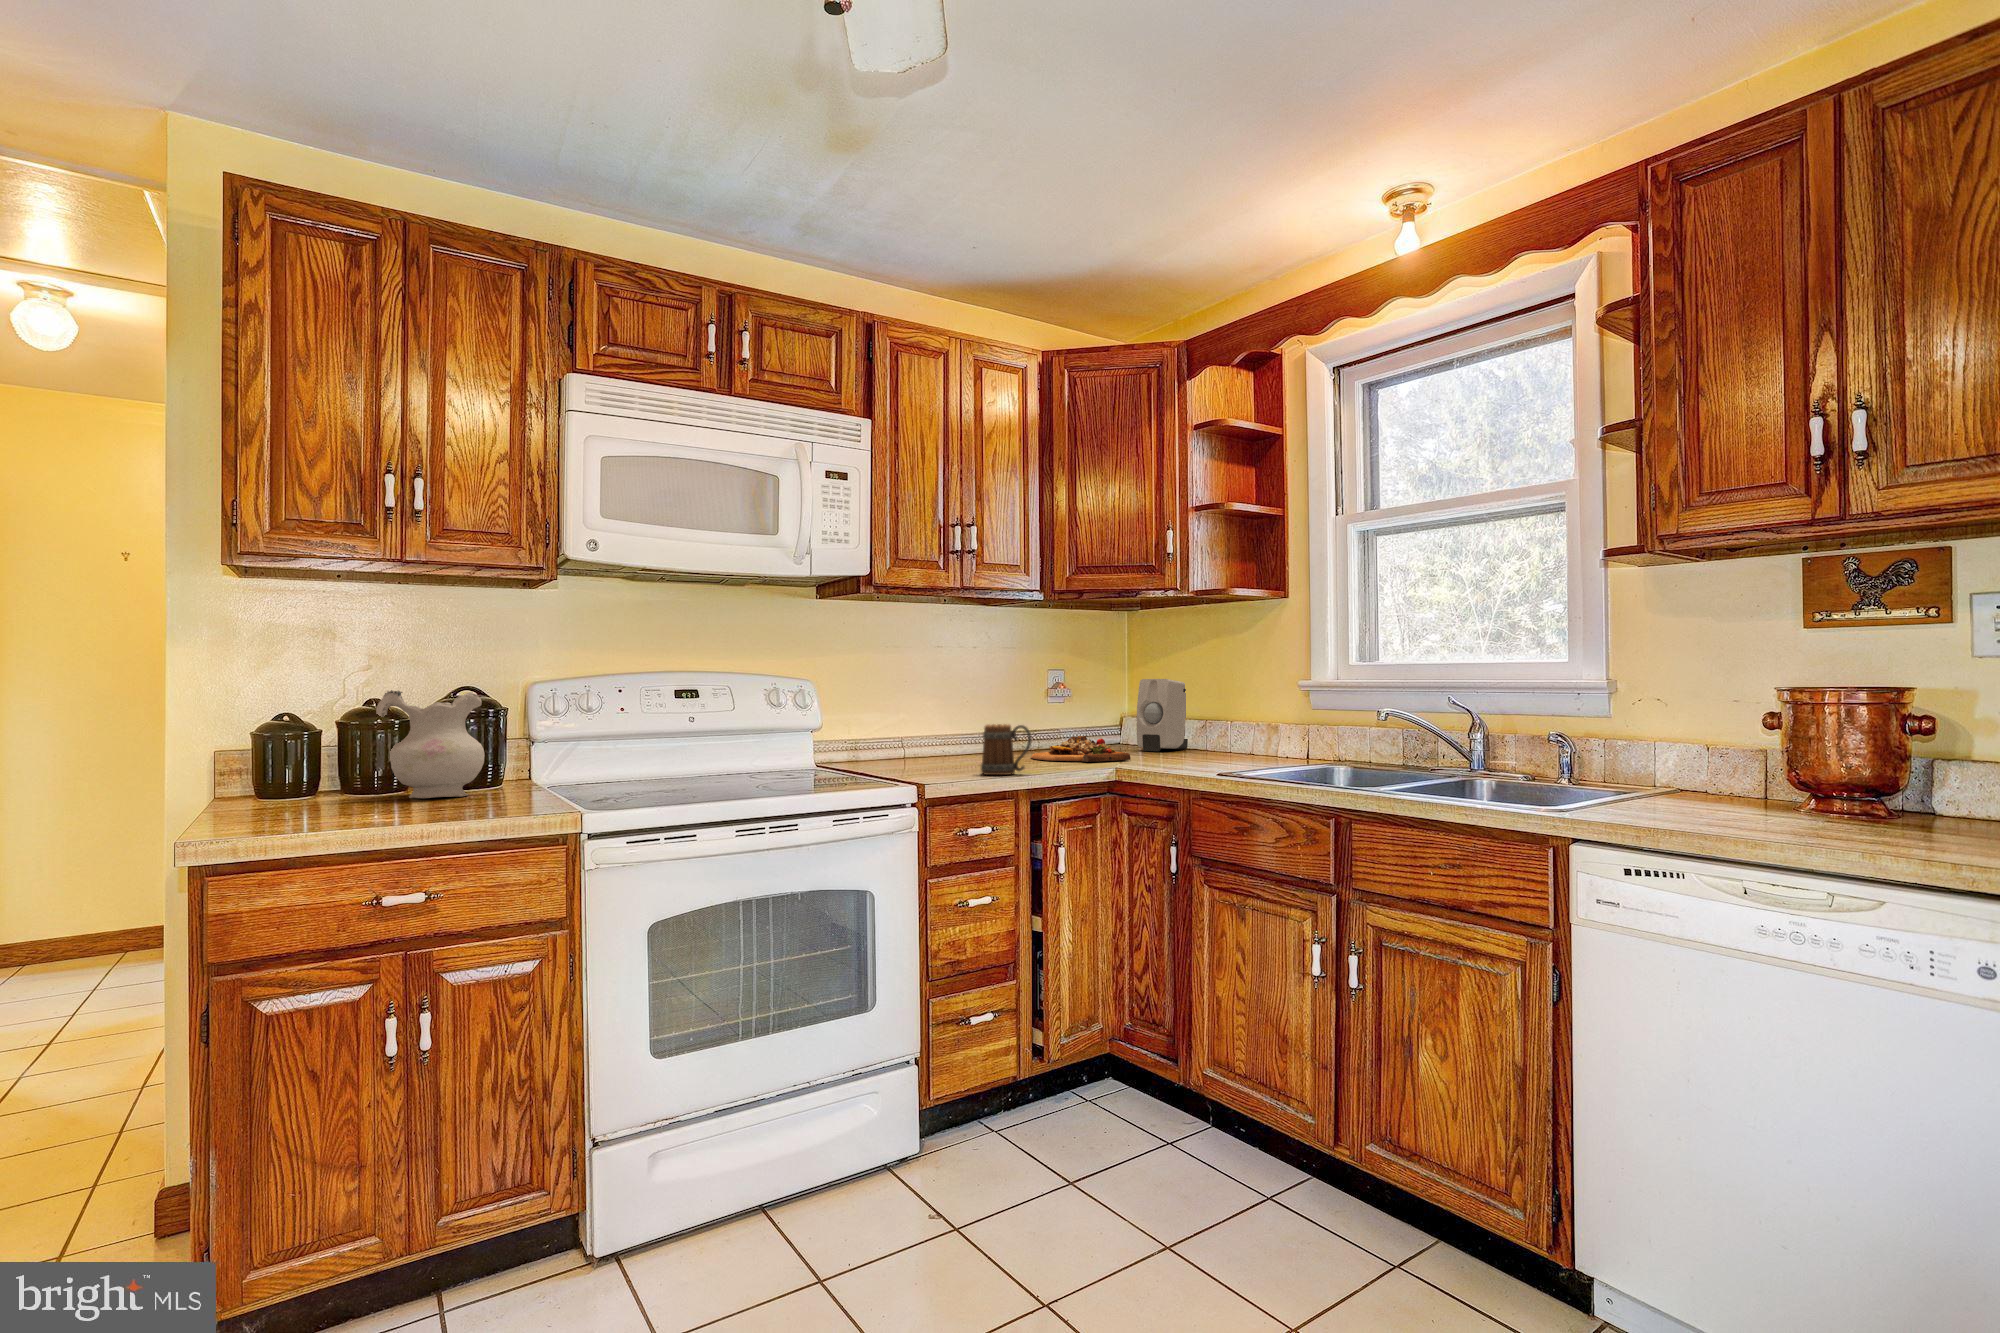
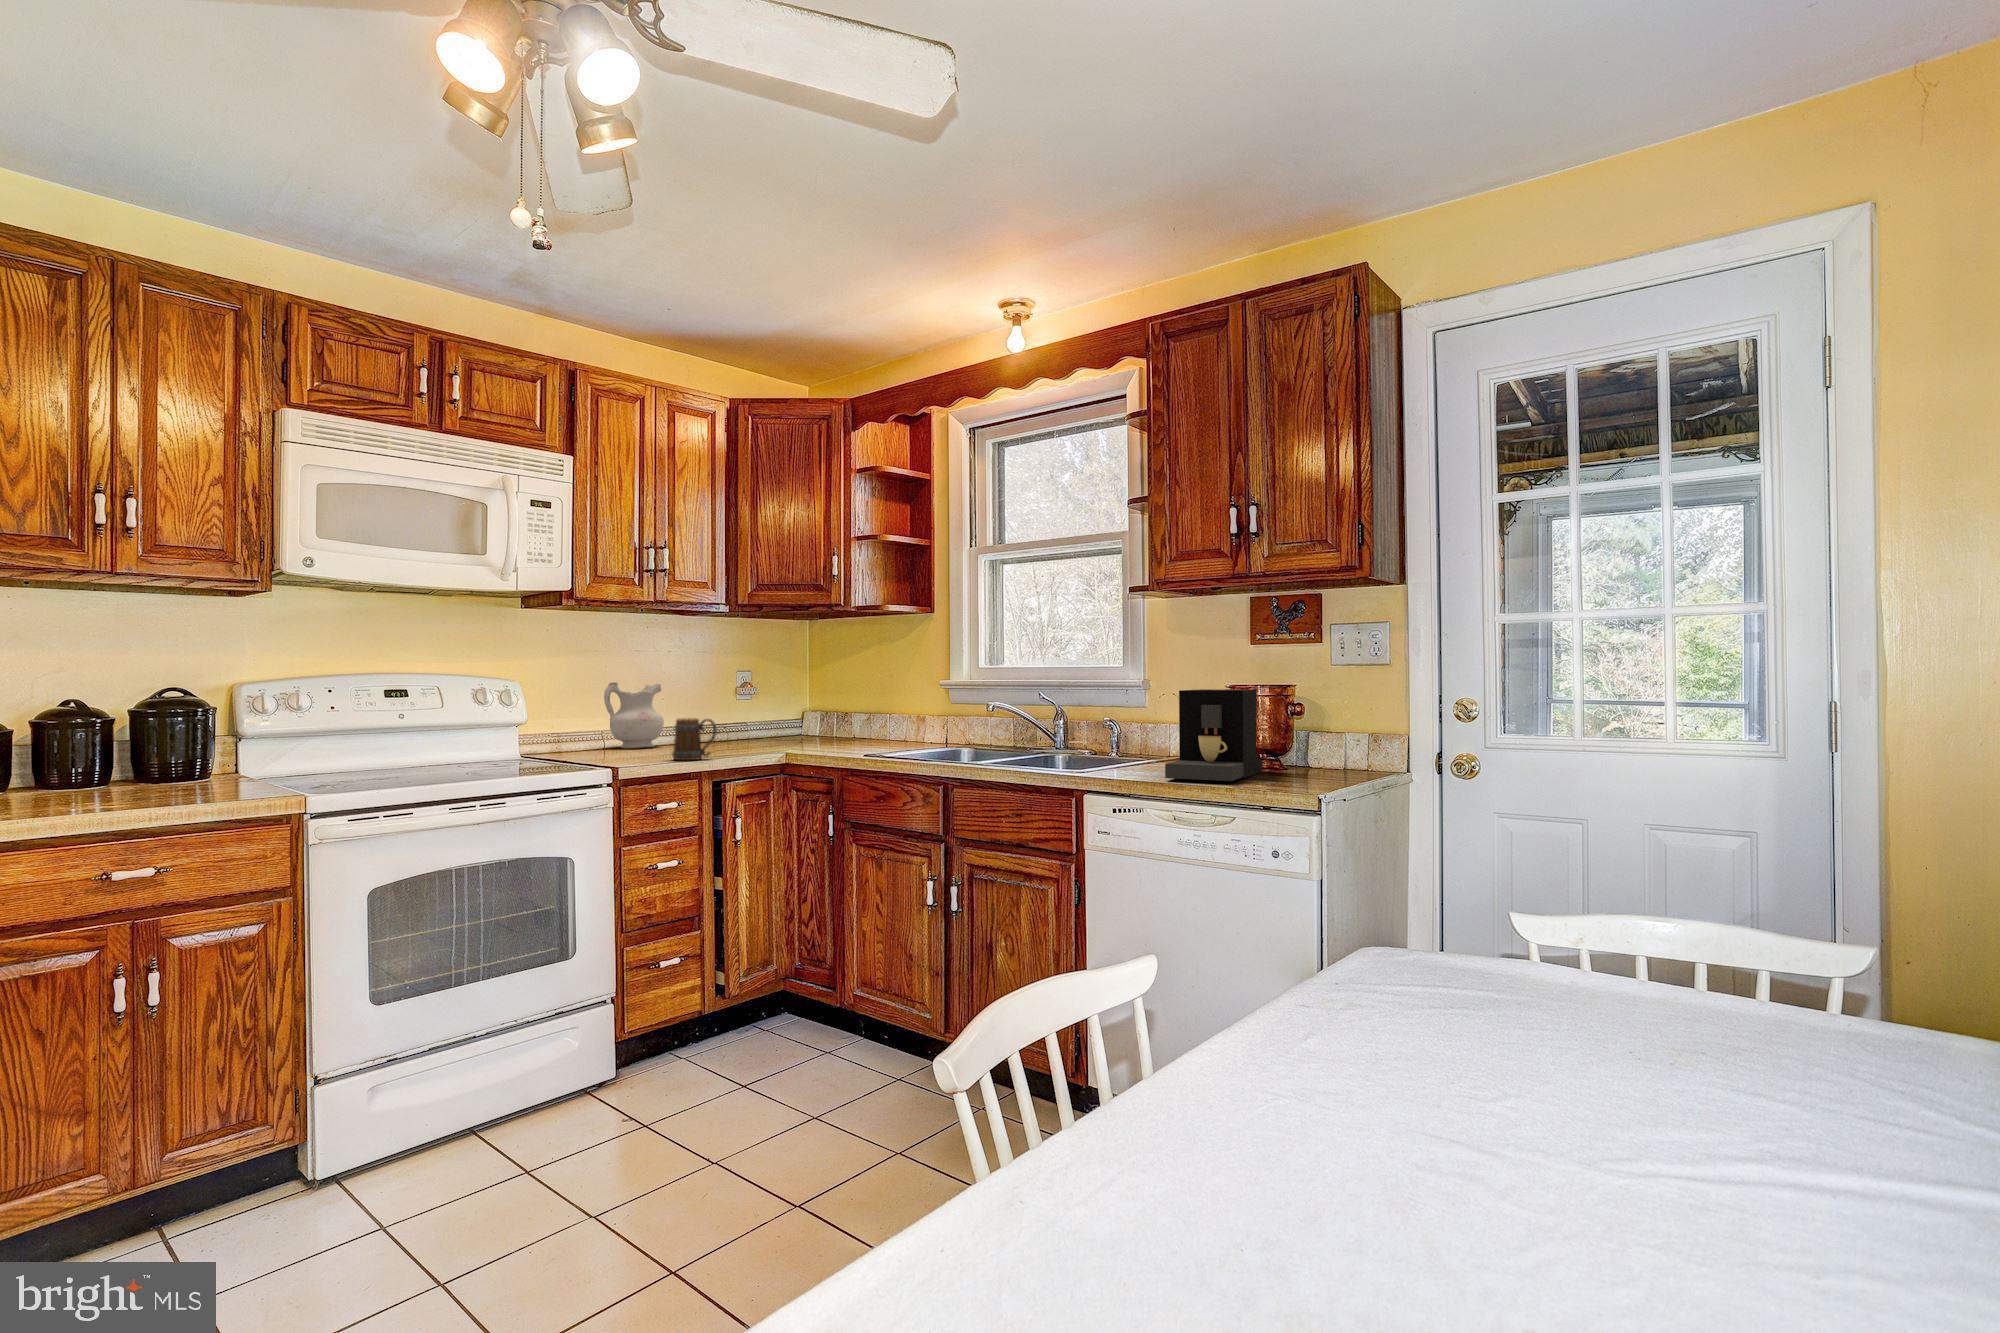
soap dispenser: present [1137,679,1188,751] -> none [814,679,860,739]
coffee maker: none [1705,687,1853,830] -> present [1165,689,1262,781]
ceramic pitcher: present [376,690,485,798] -> present [604,682,664,748]
cutting board: present [1031,736,1131,762] -> none [720,727,805,748]

